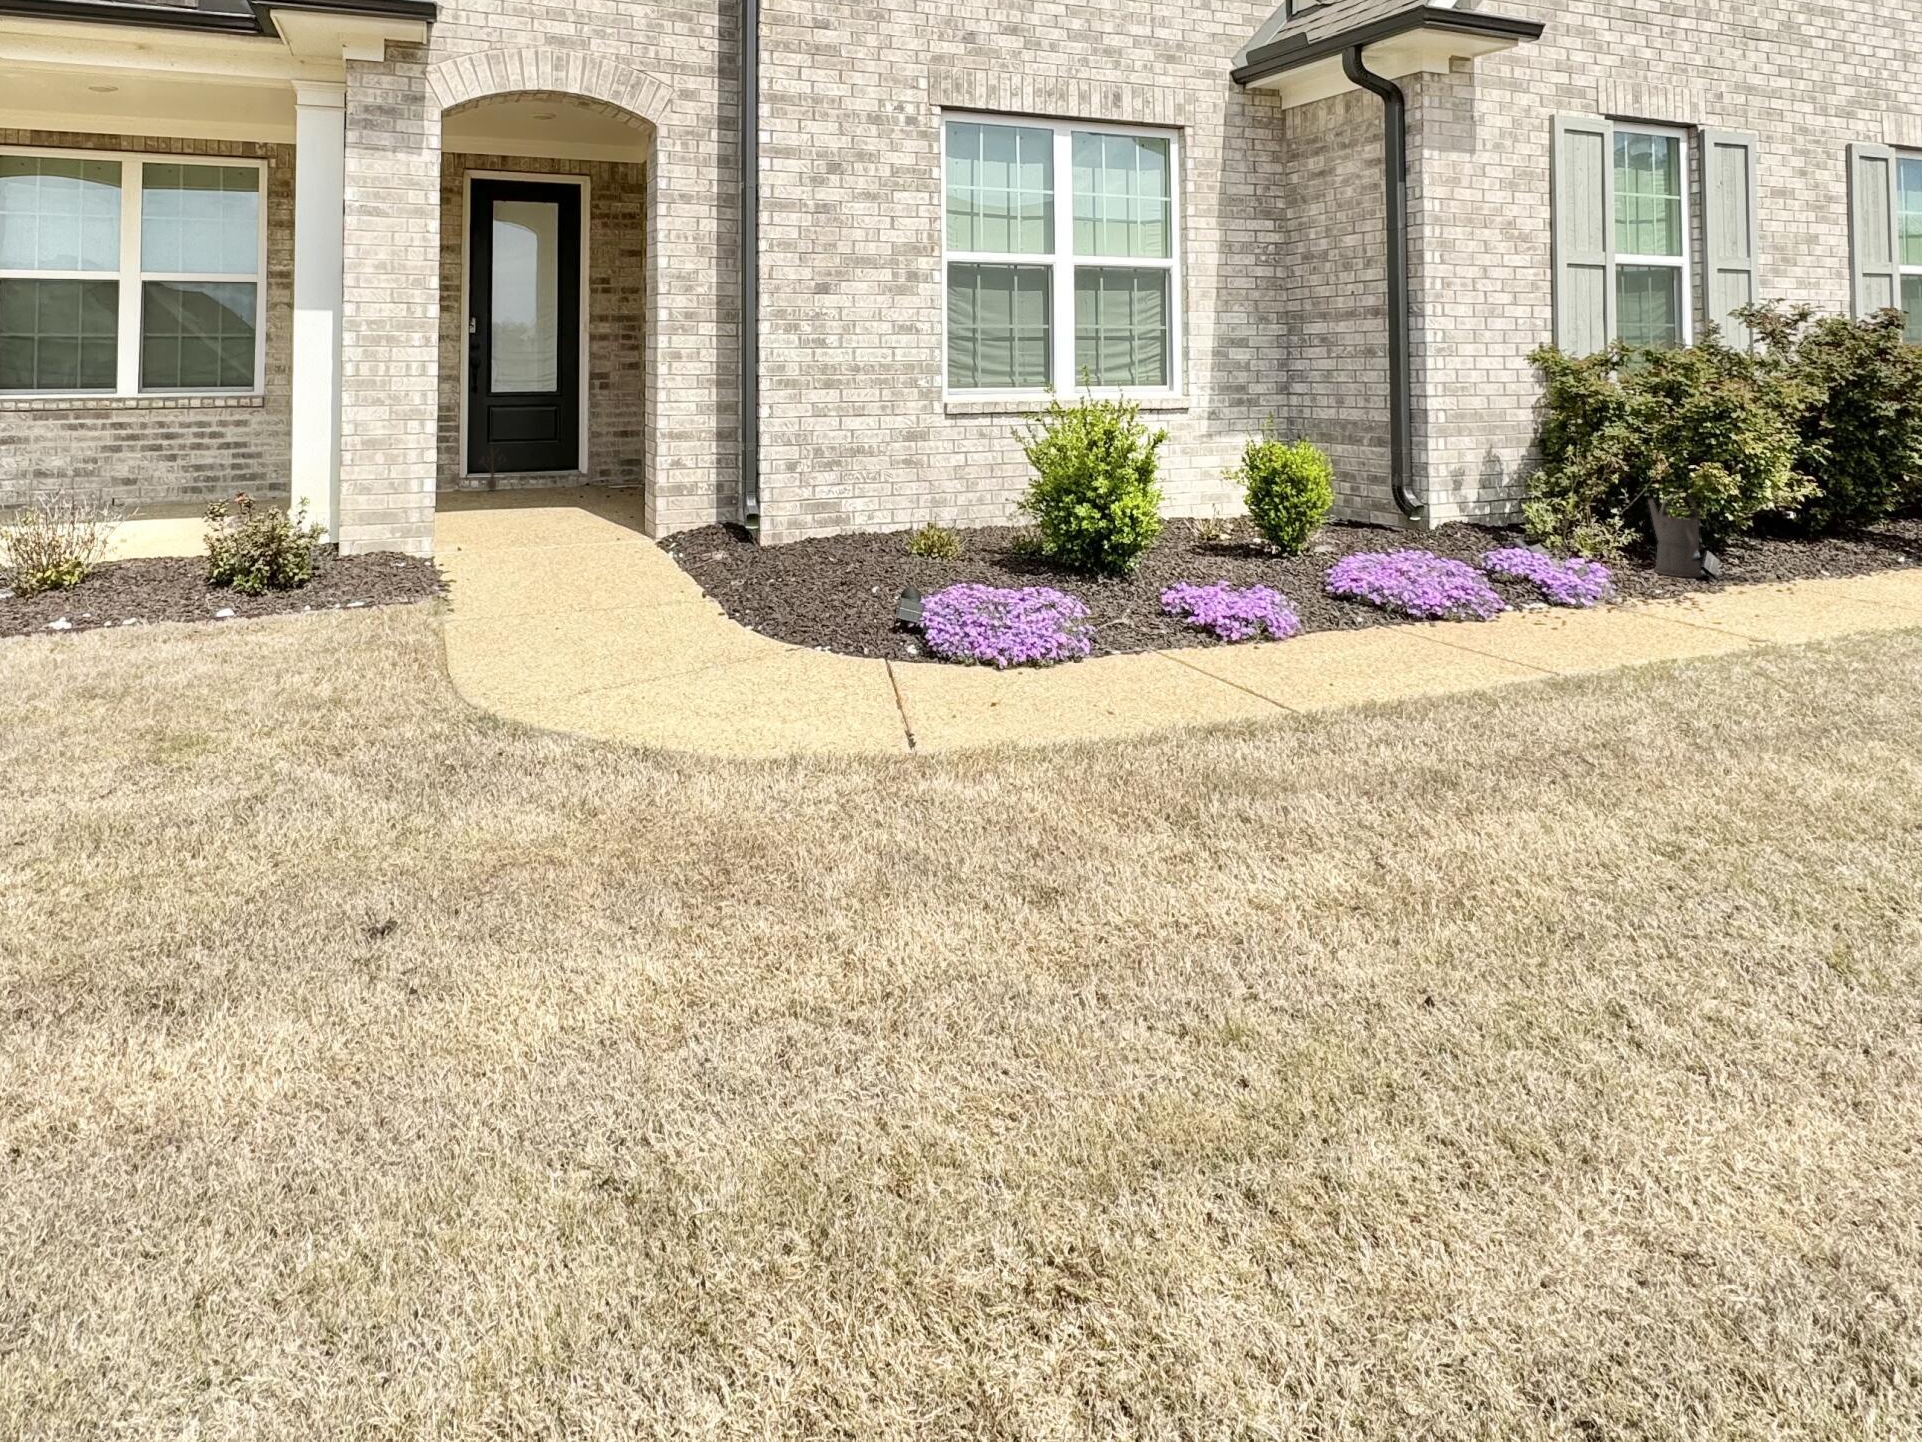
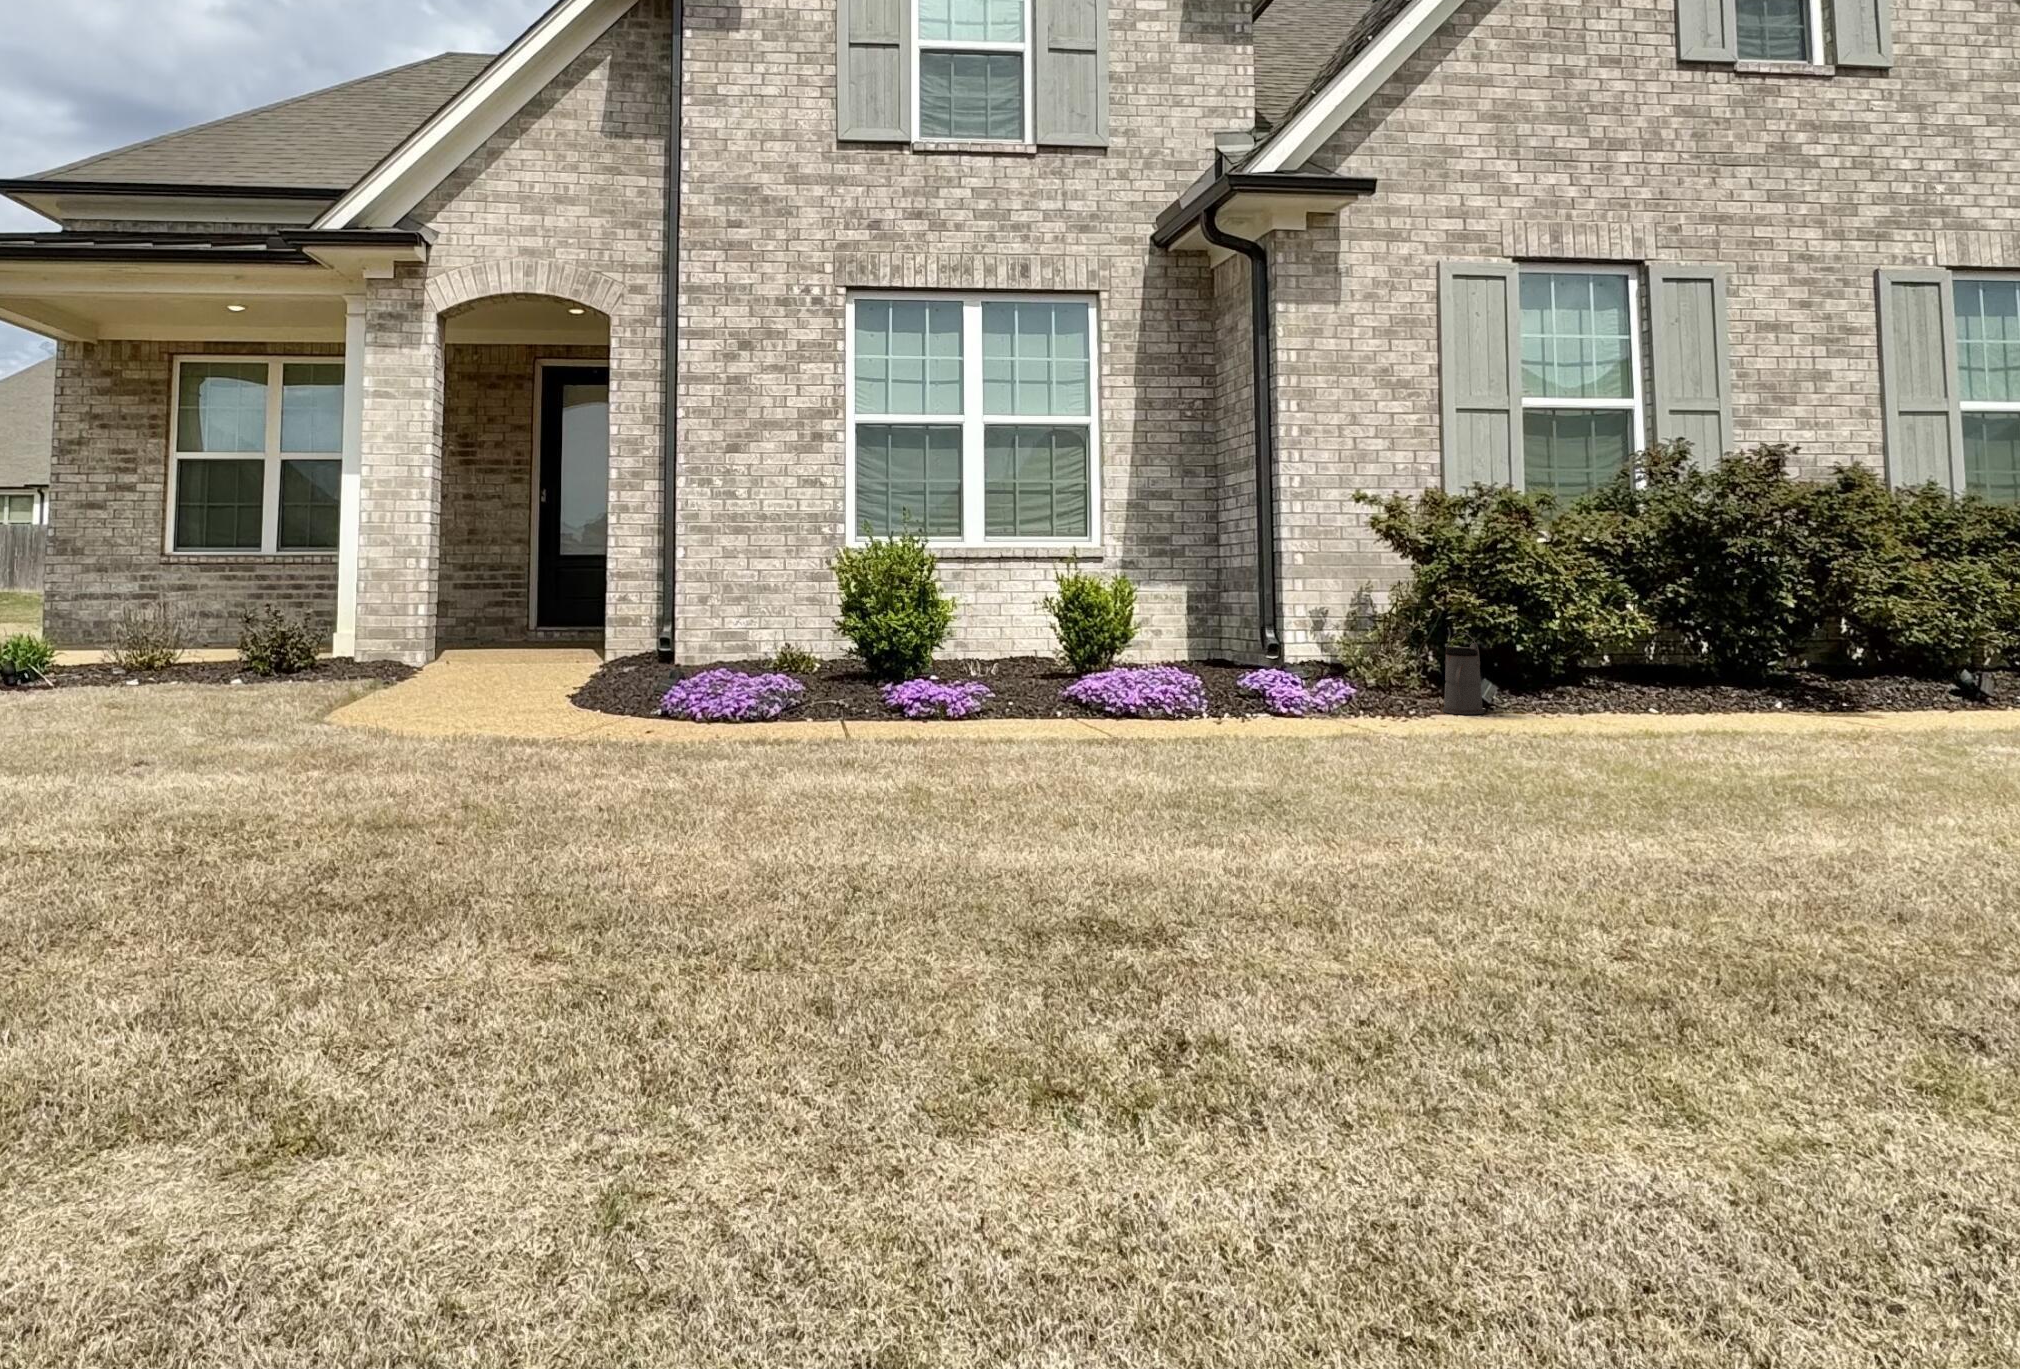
decorative plant: present [475,449,501,491] -> none [542,596,573,635]

